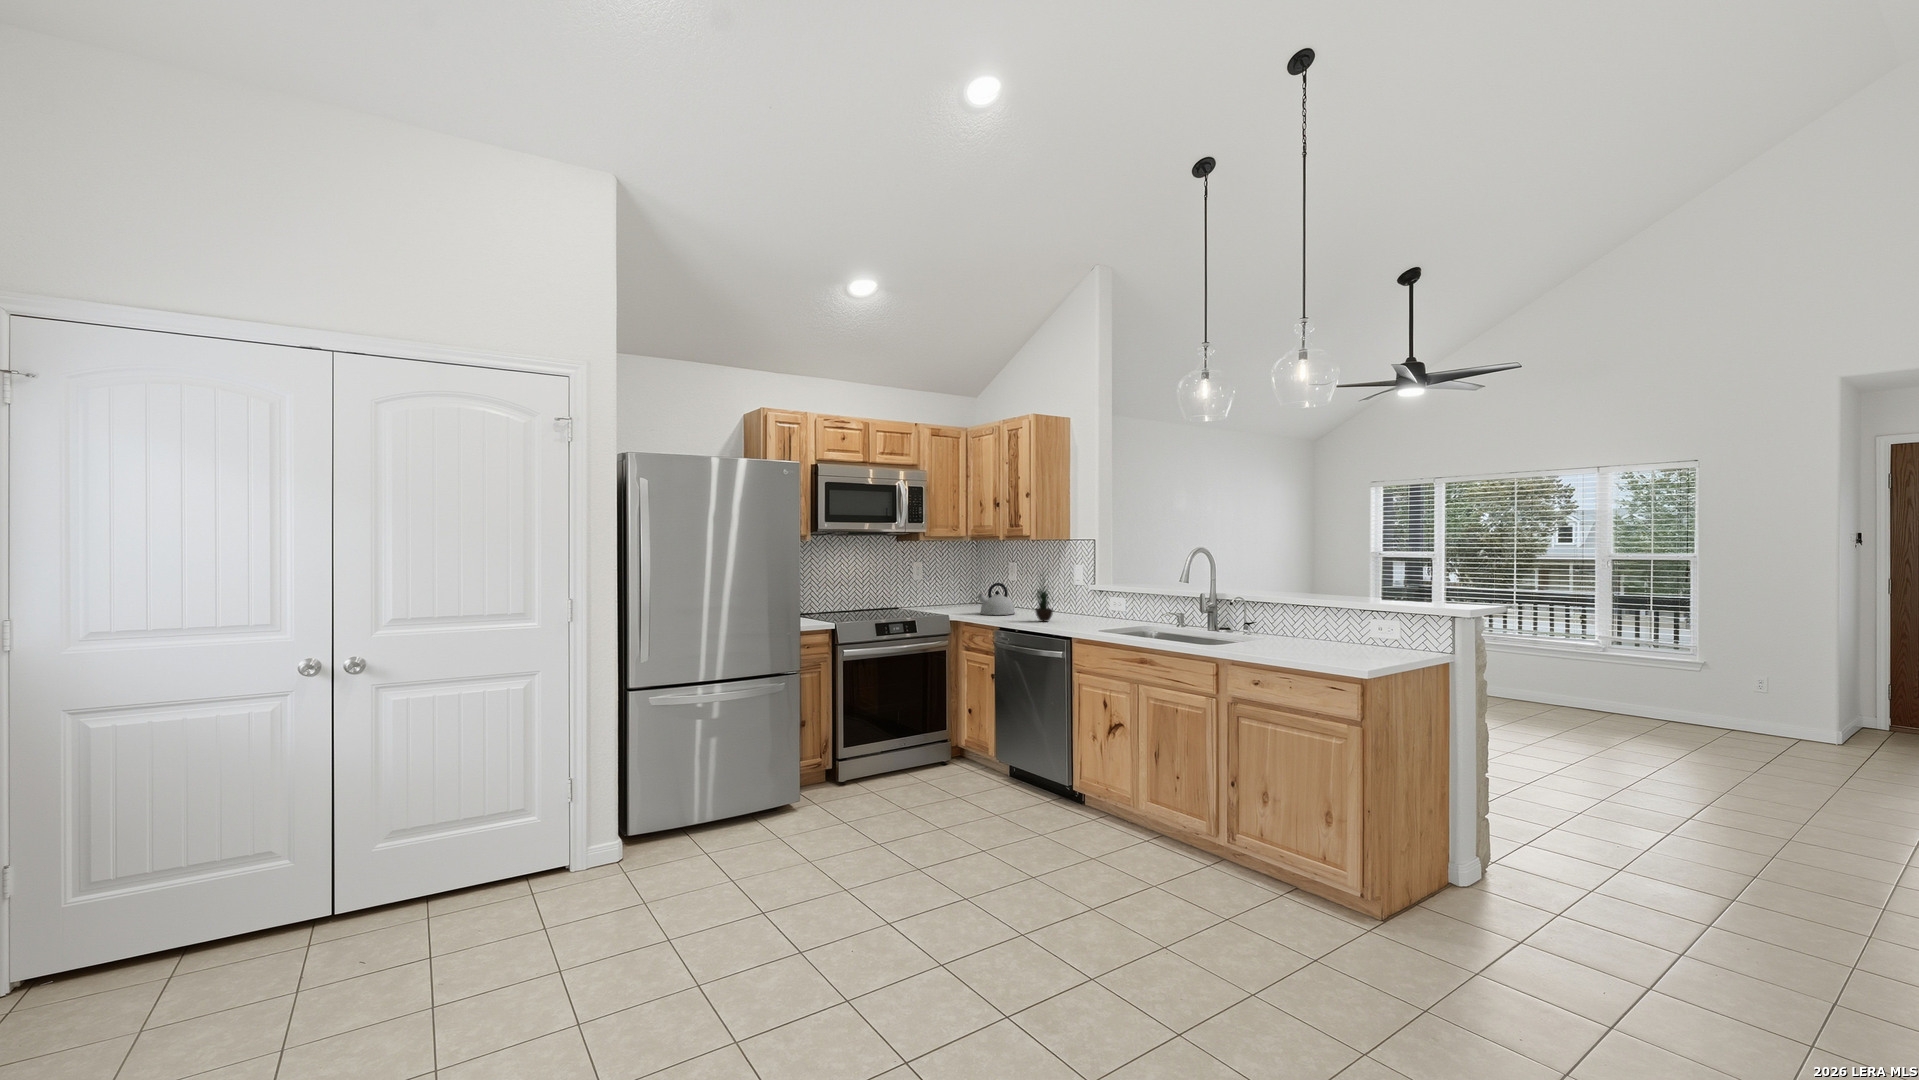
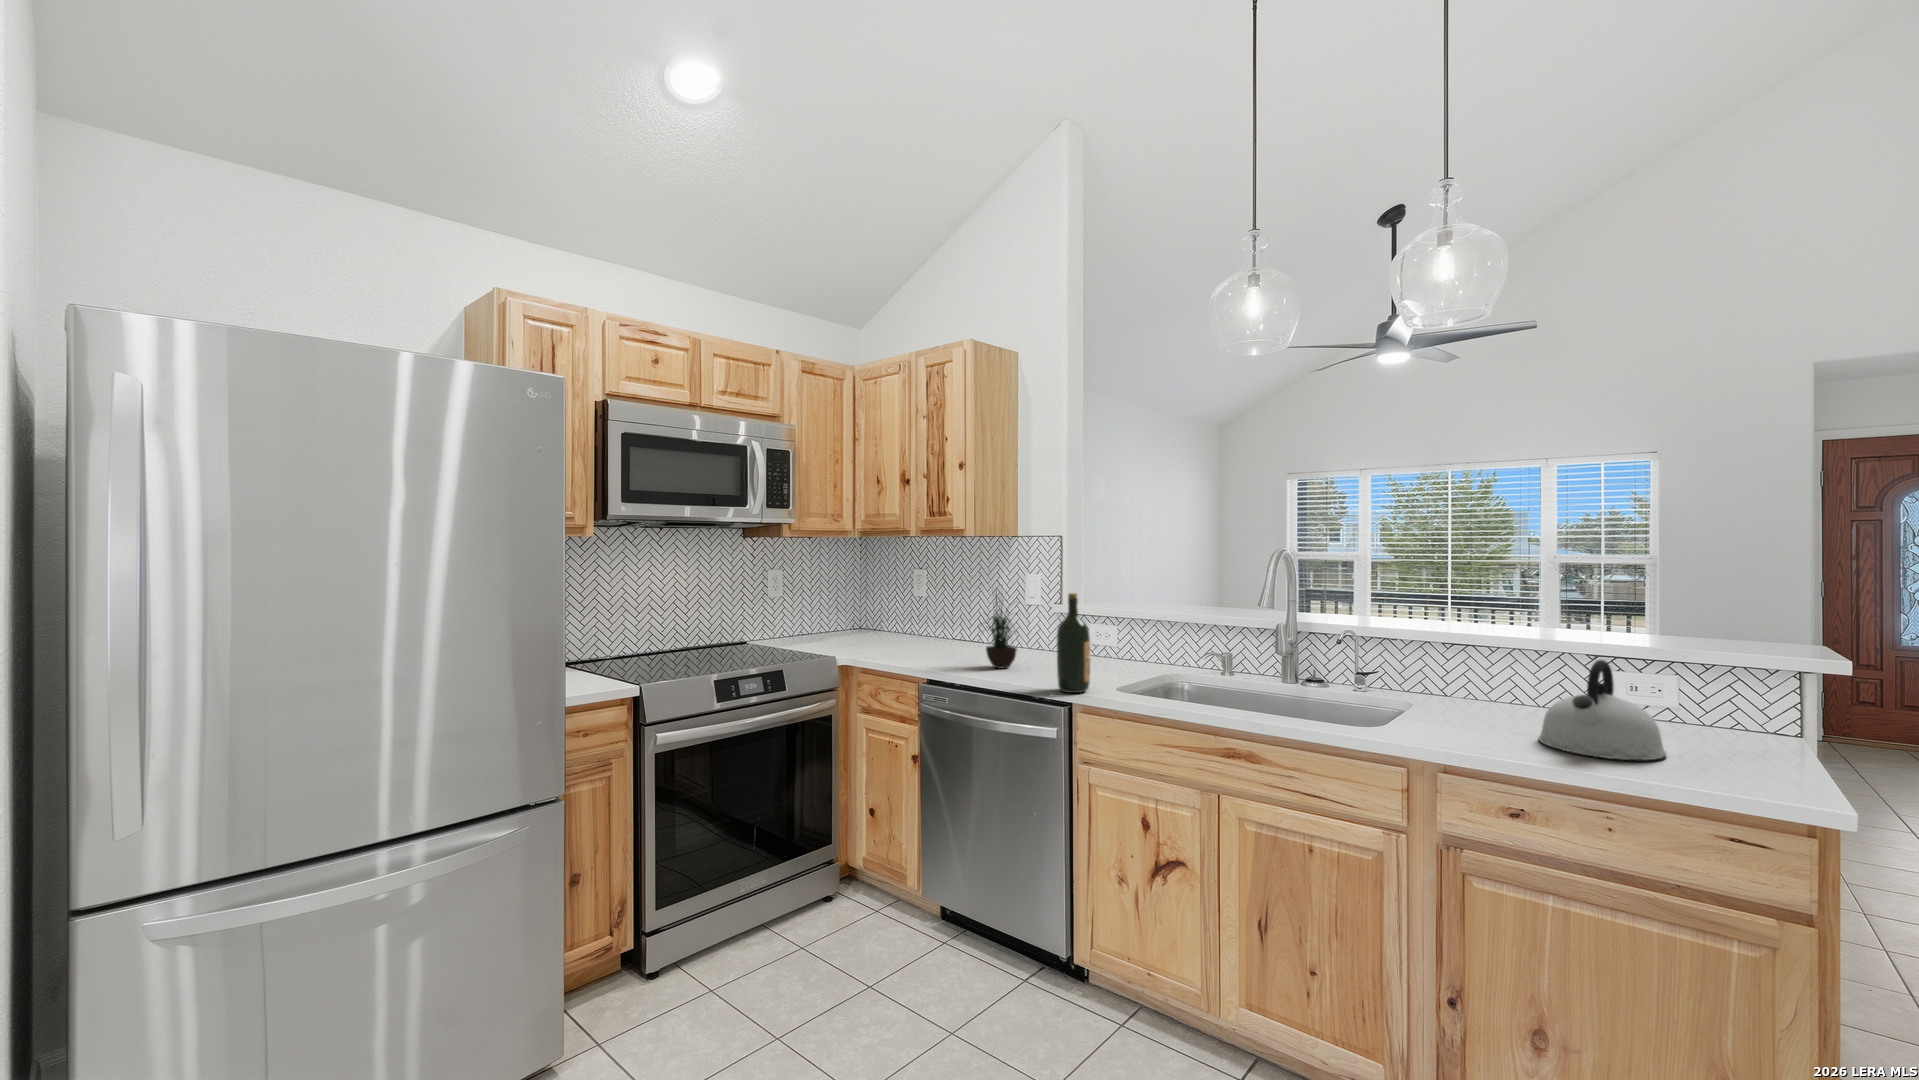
wine bottle: none [1063,574,1082,631] -> present [1057,593,1090,693]
kettle: present [978,583,1015,615] -> present [1539,660,1666,760]

